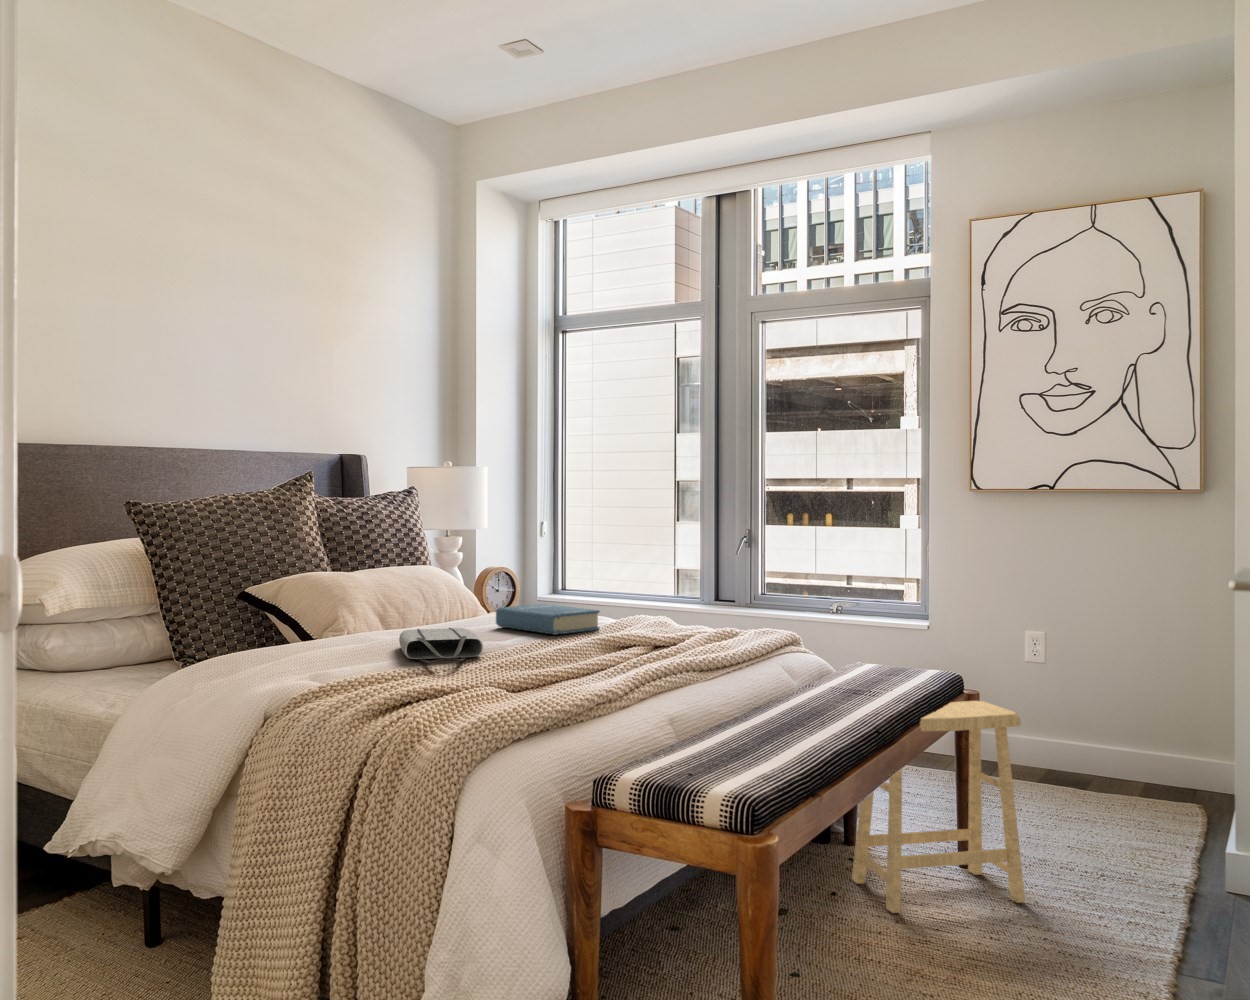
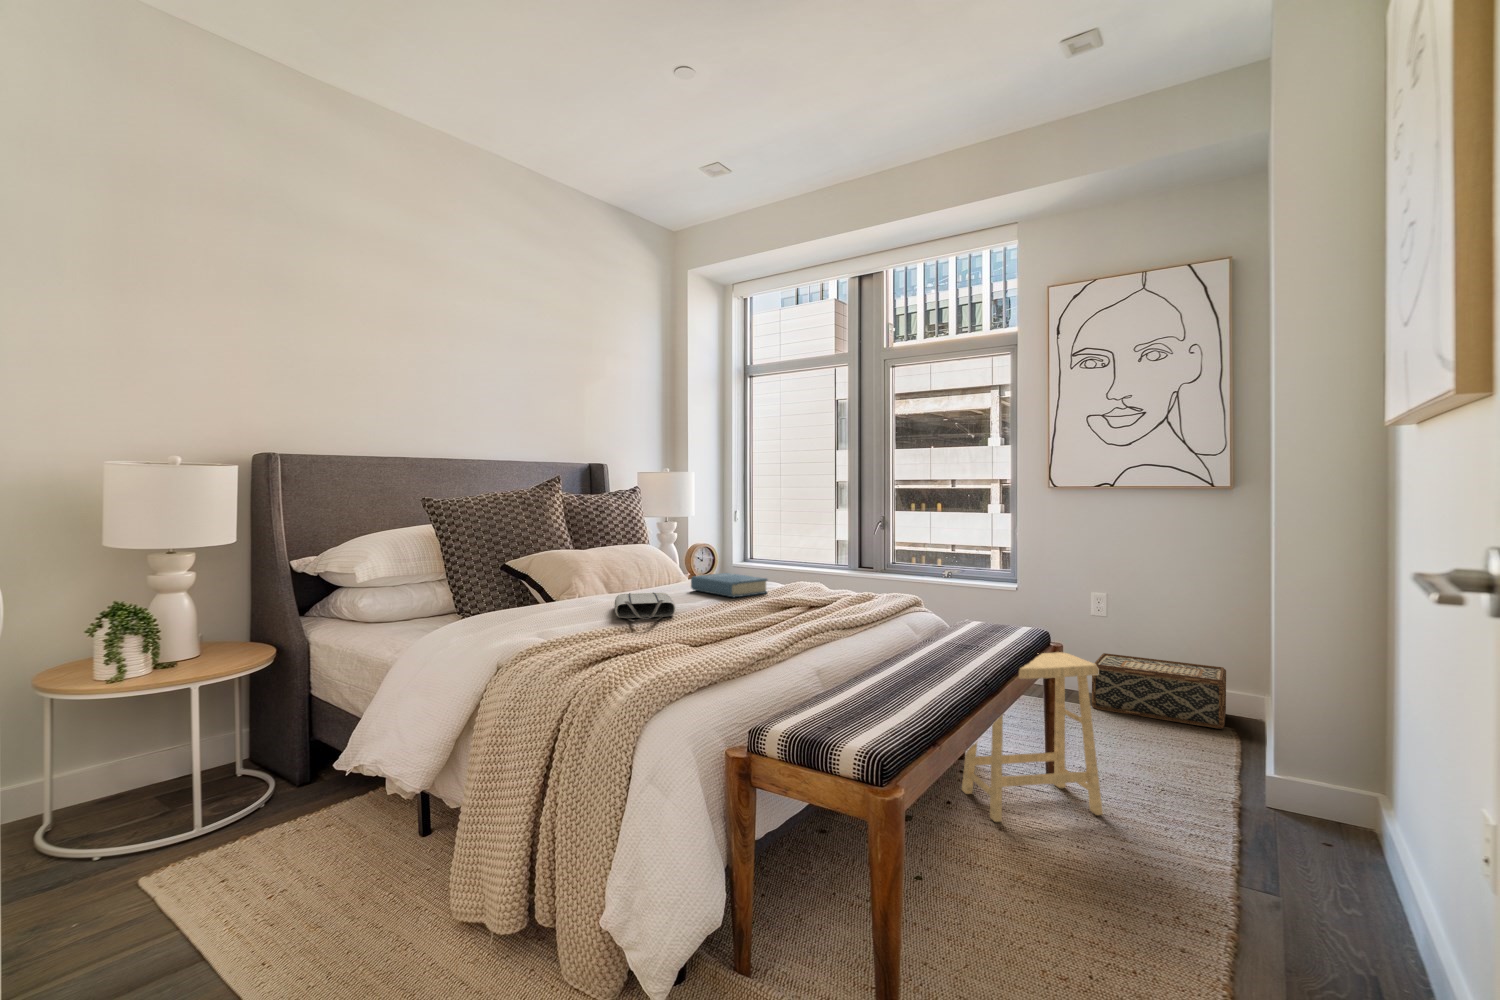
woven basket: none [1024,712,1193,804] -> present [1092,653,1226,729]

